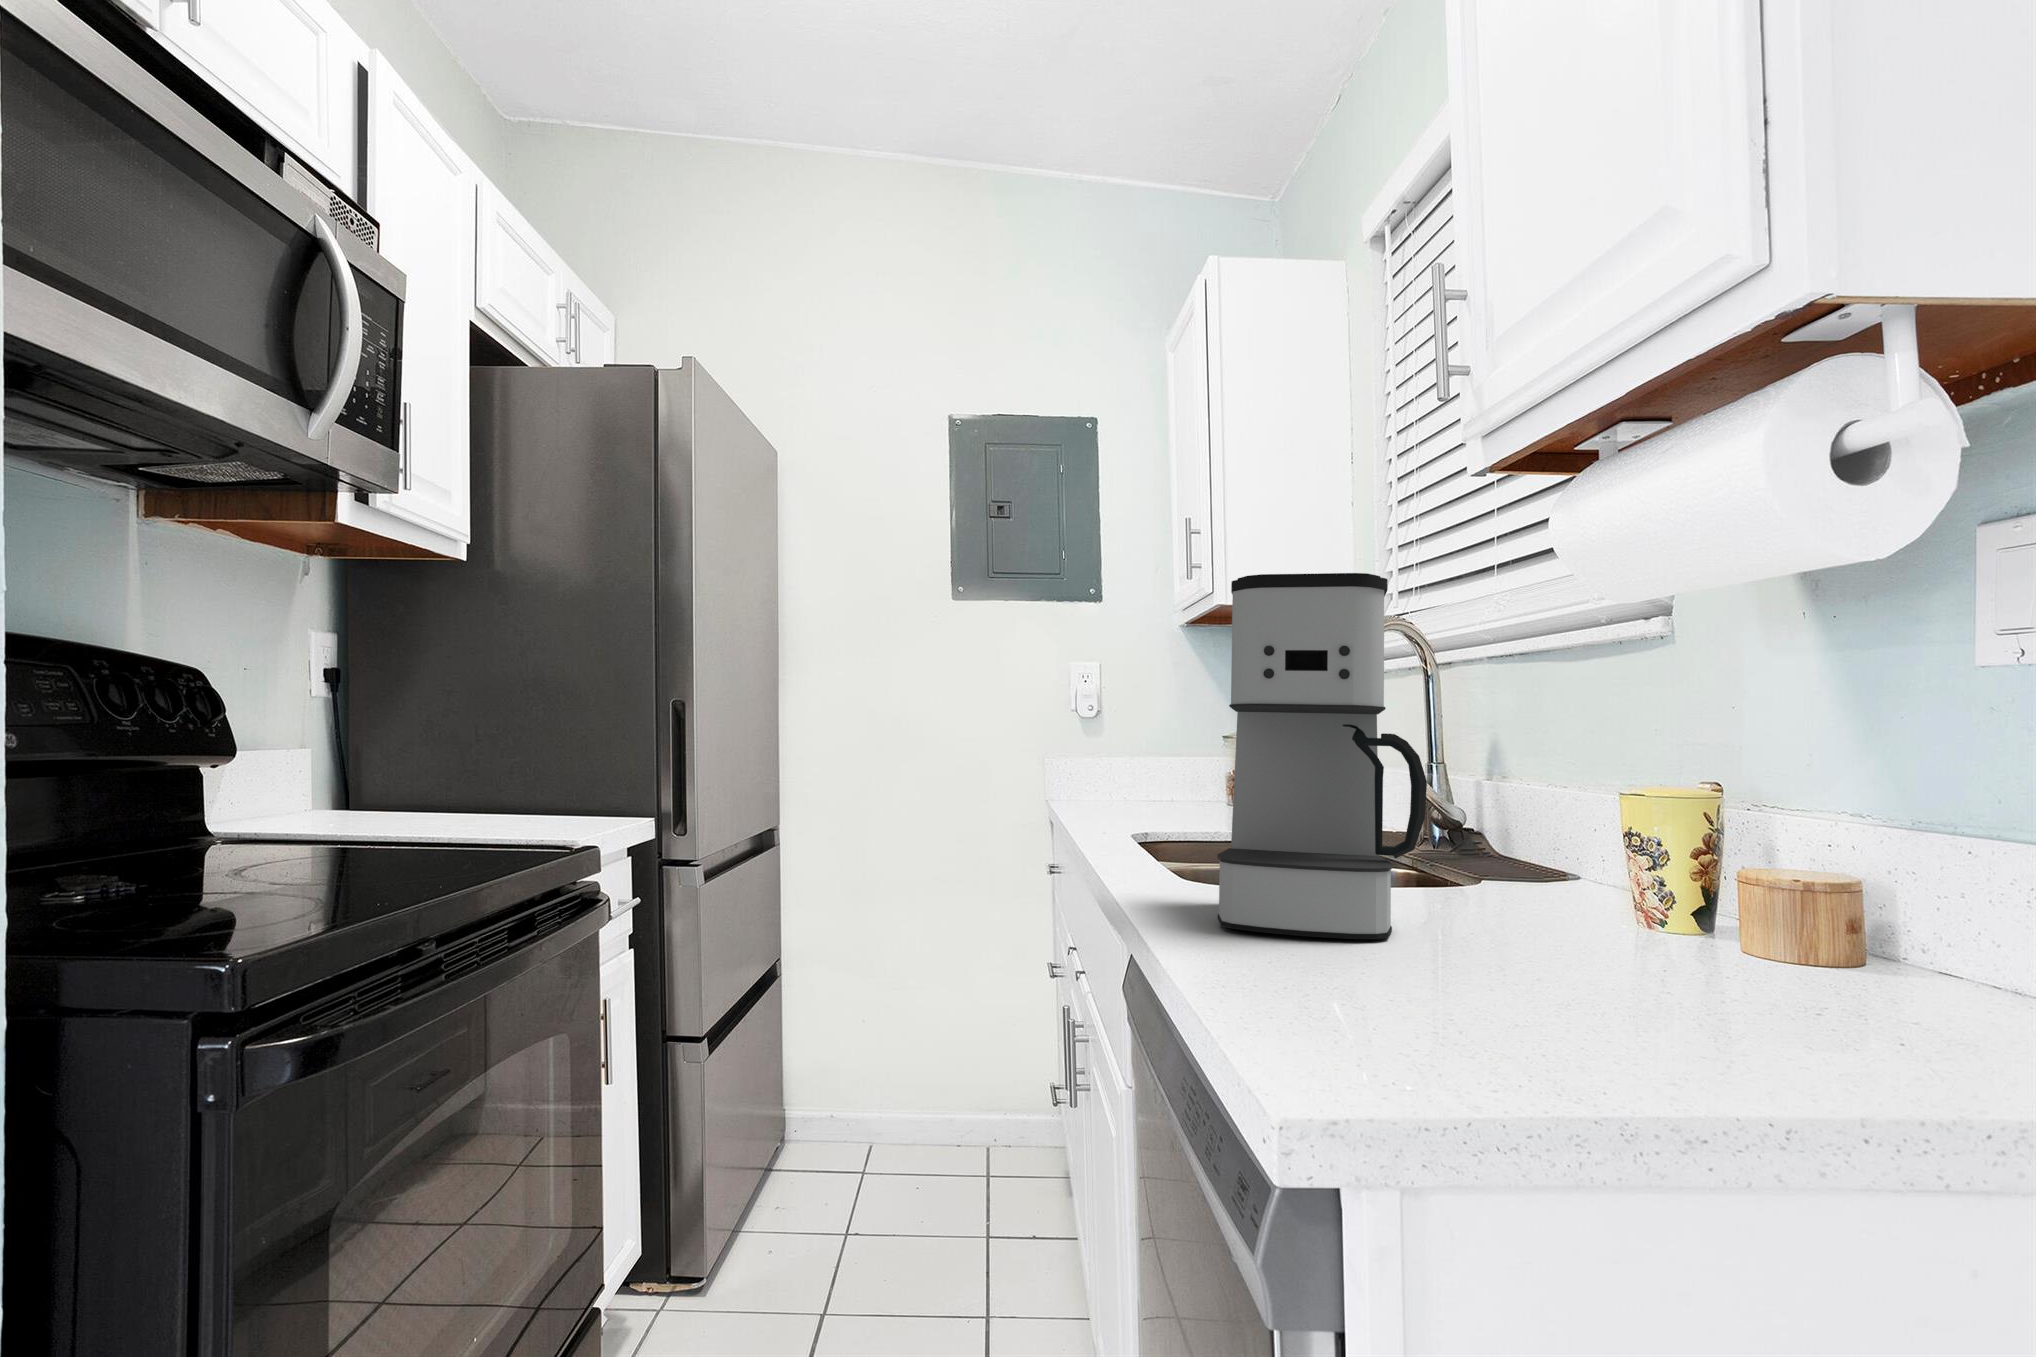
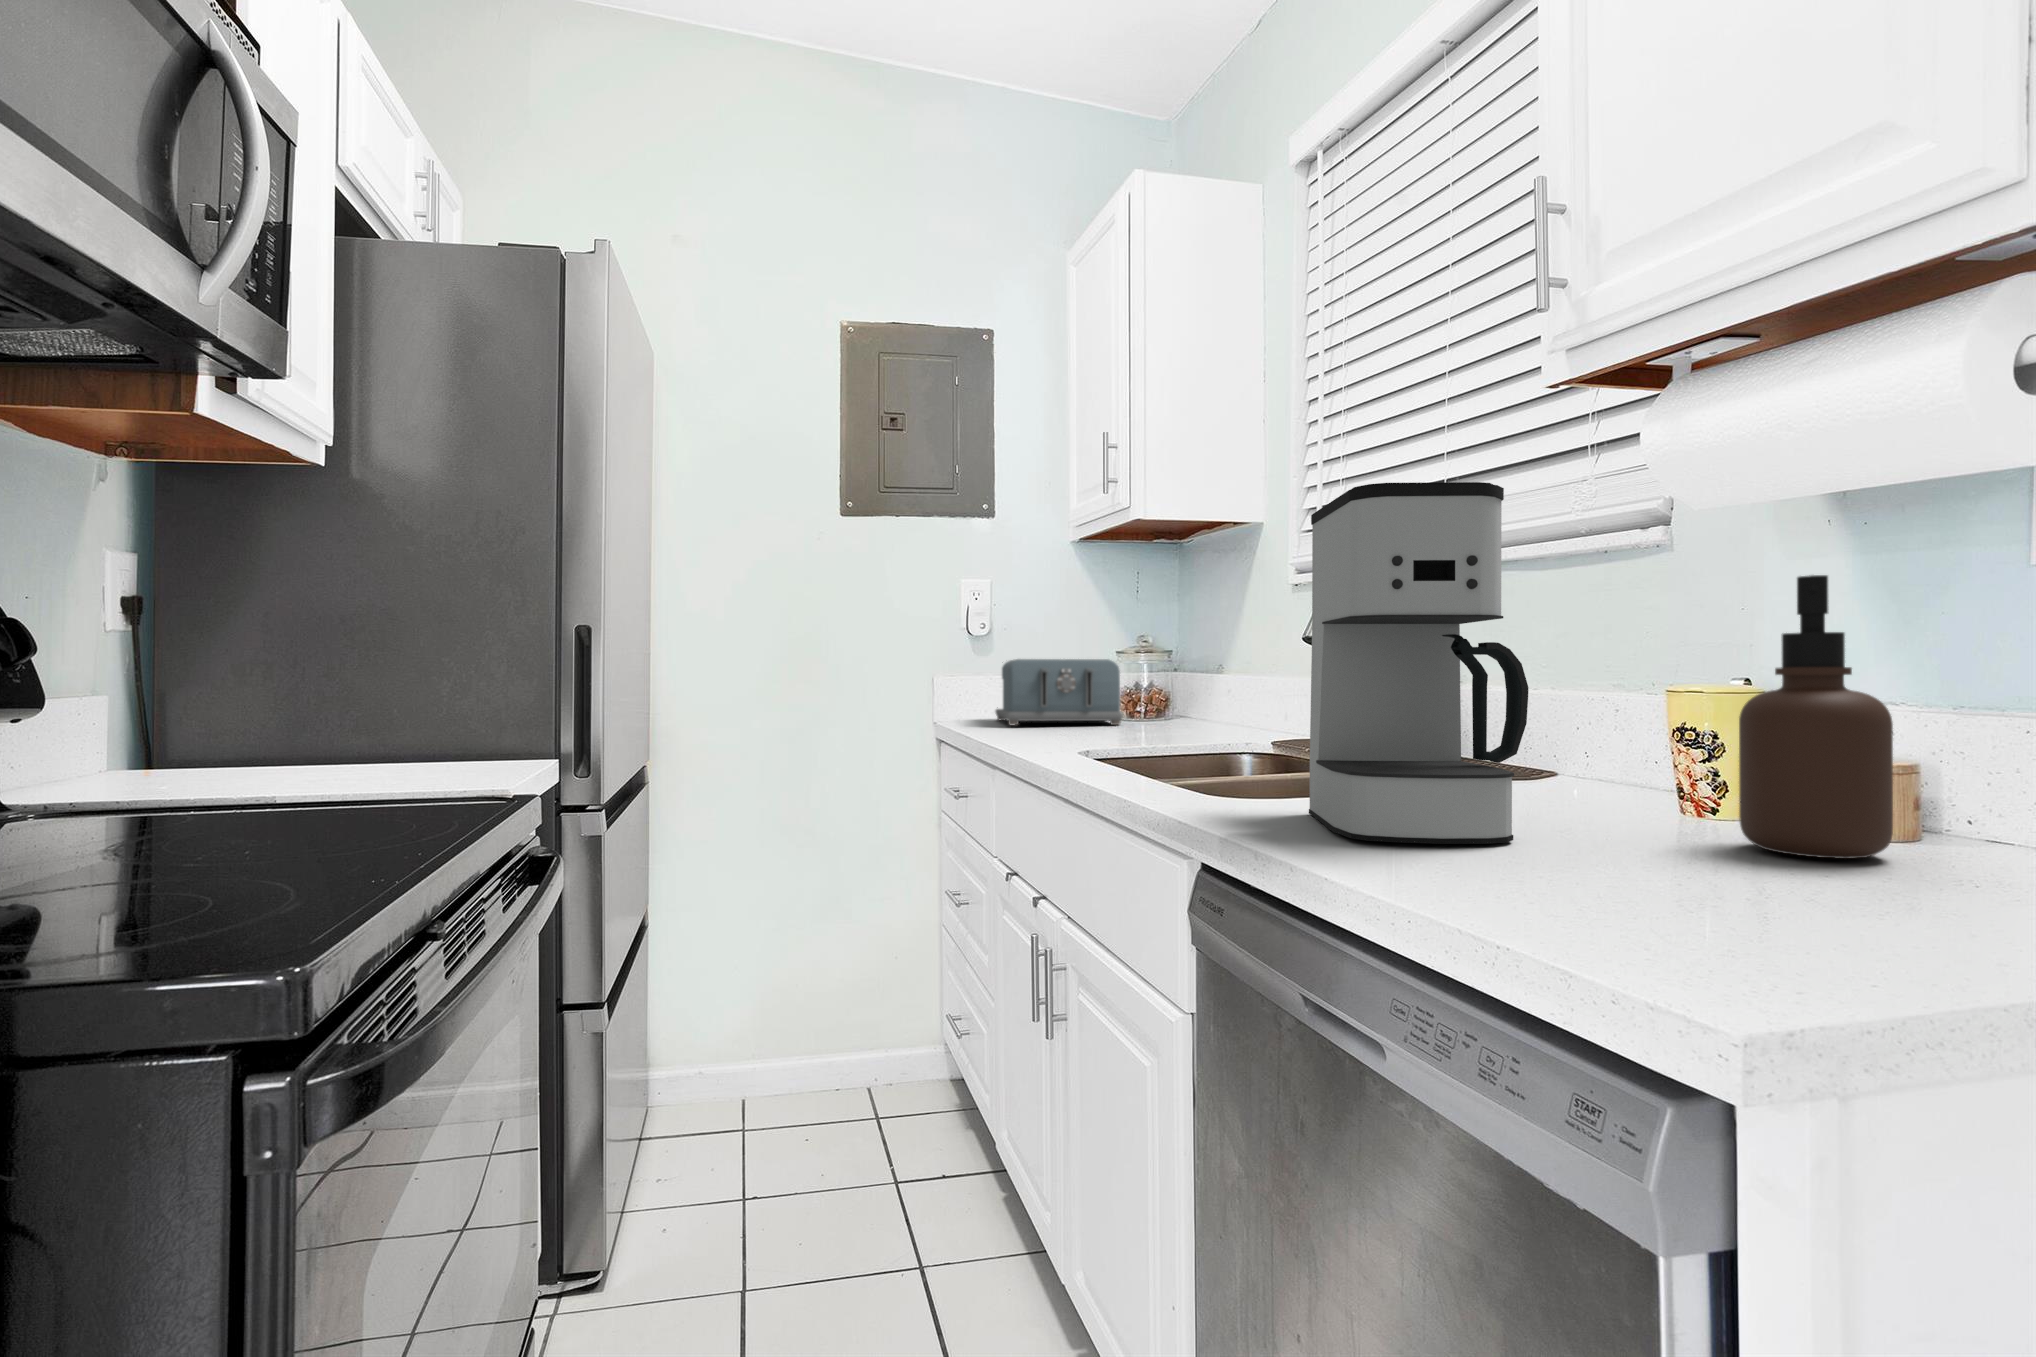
soap dispenser: none [1623,669,1781,978] -> present [1739,575,1893,859]
toaster: none [1096,742,1218,814] -> present [995,659,1123,725]

